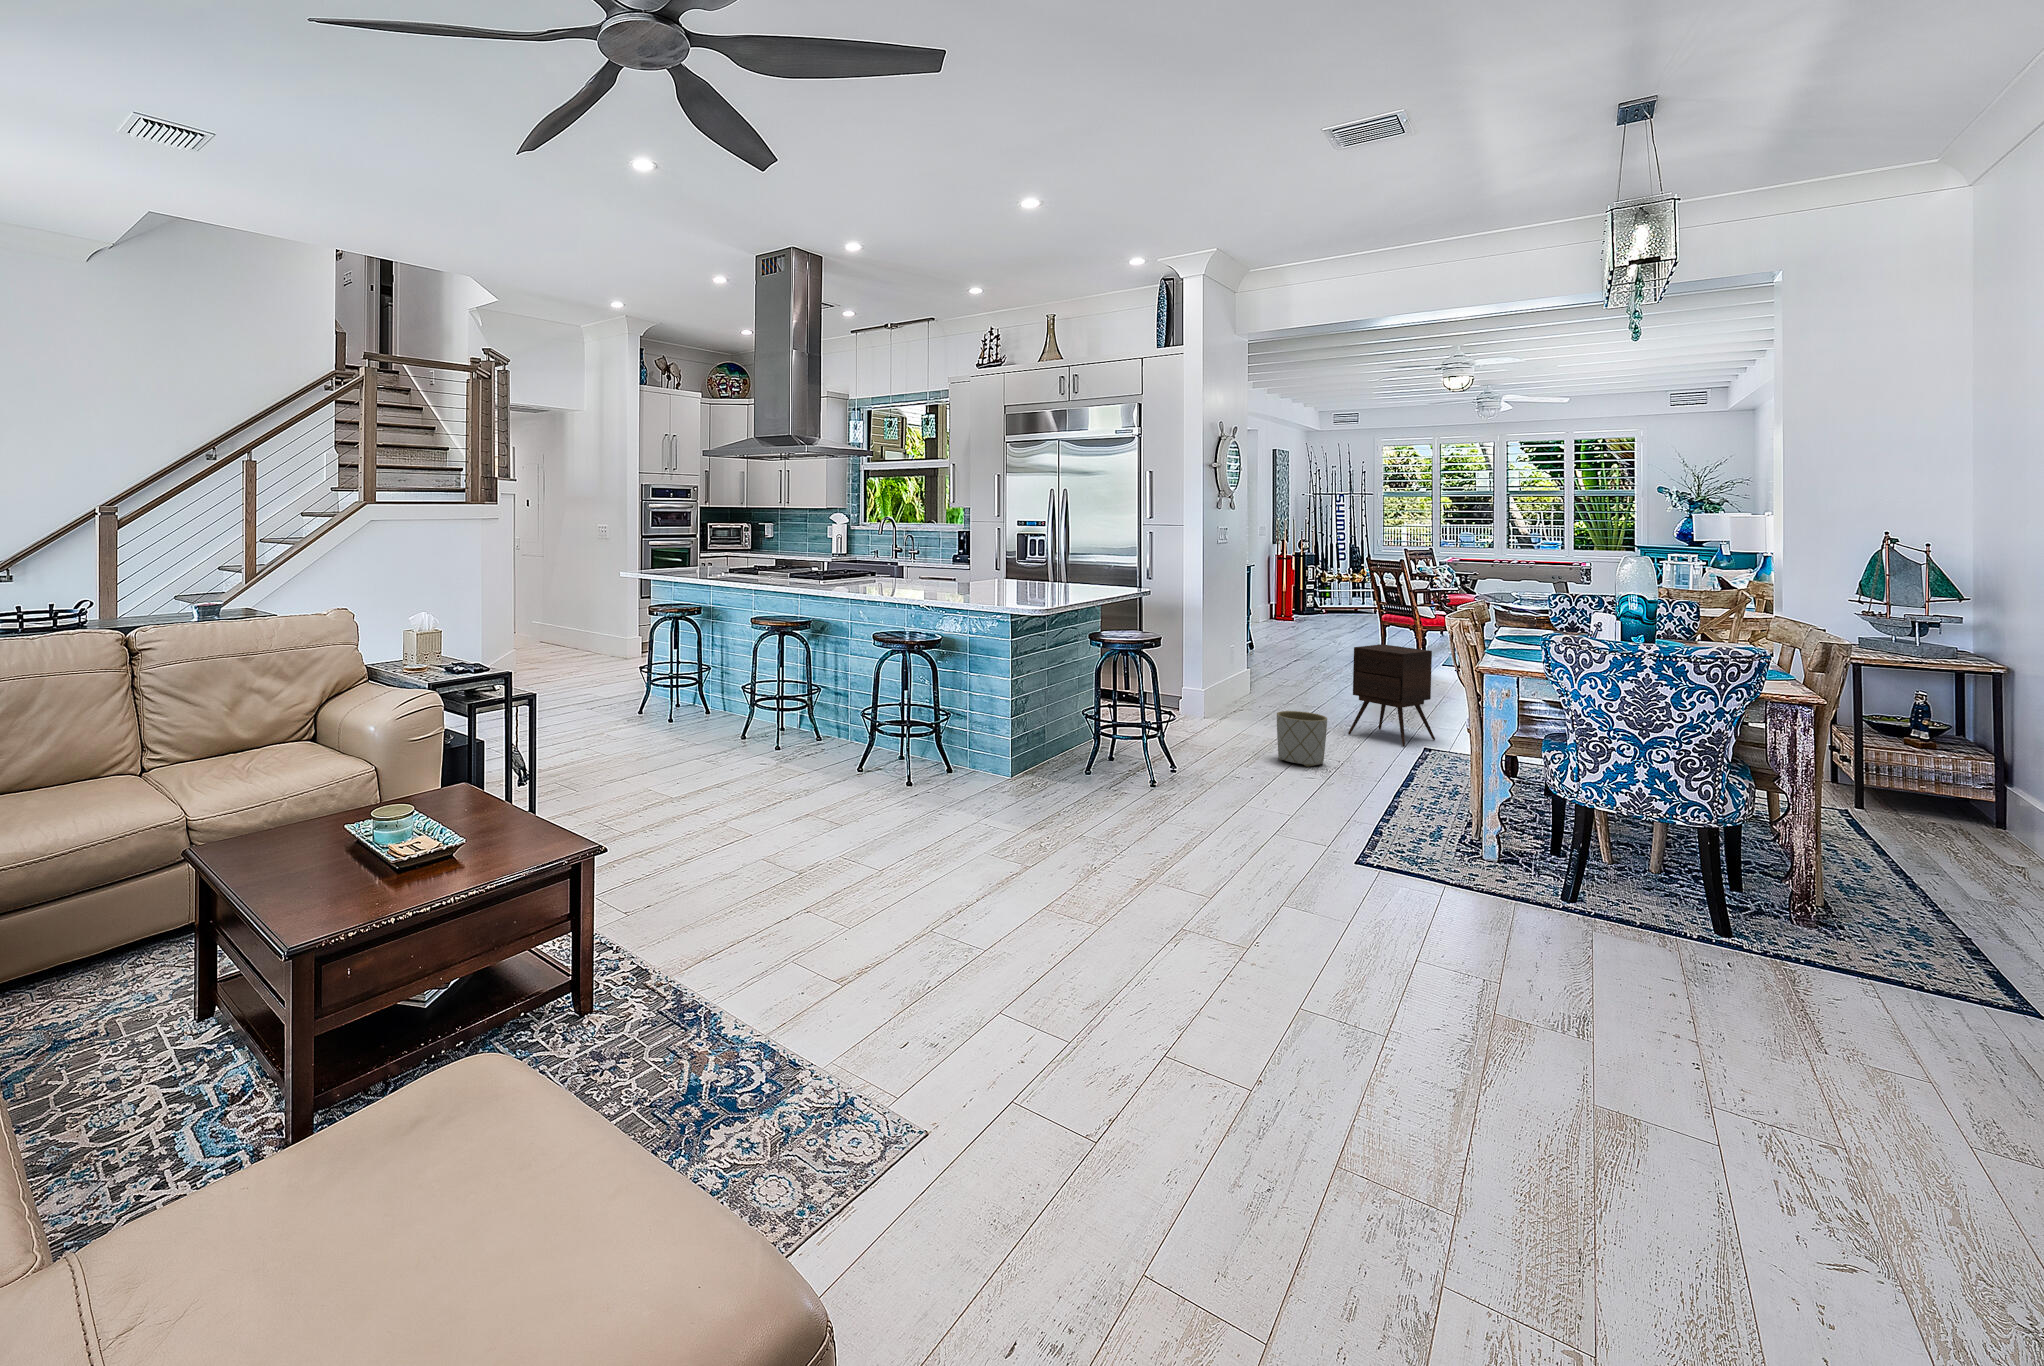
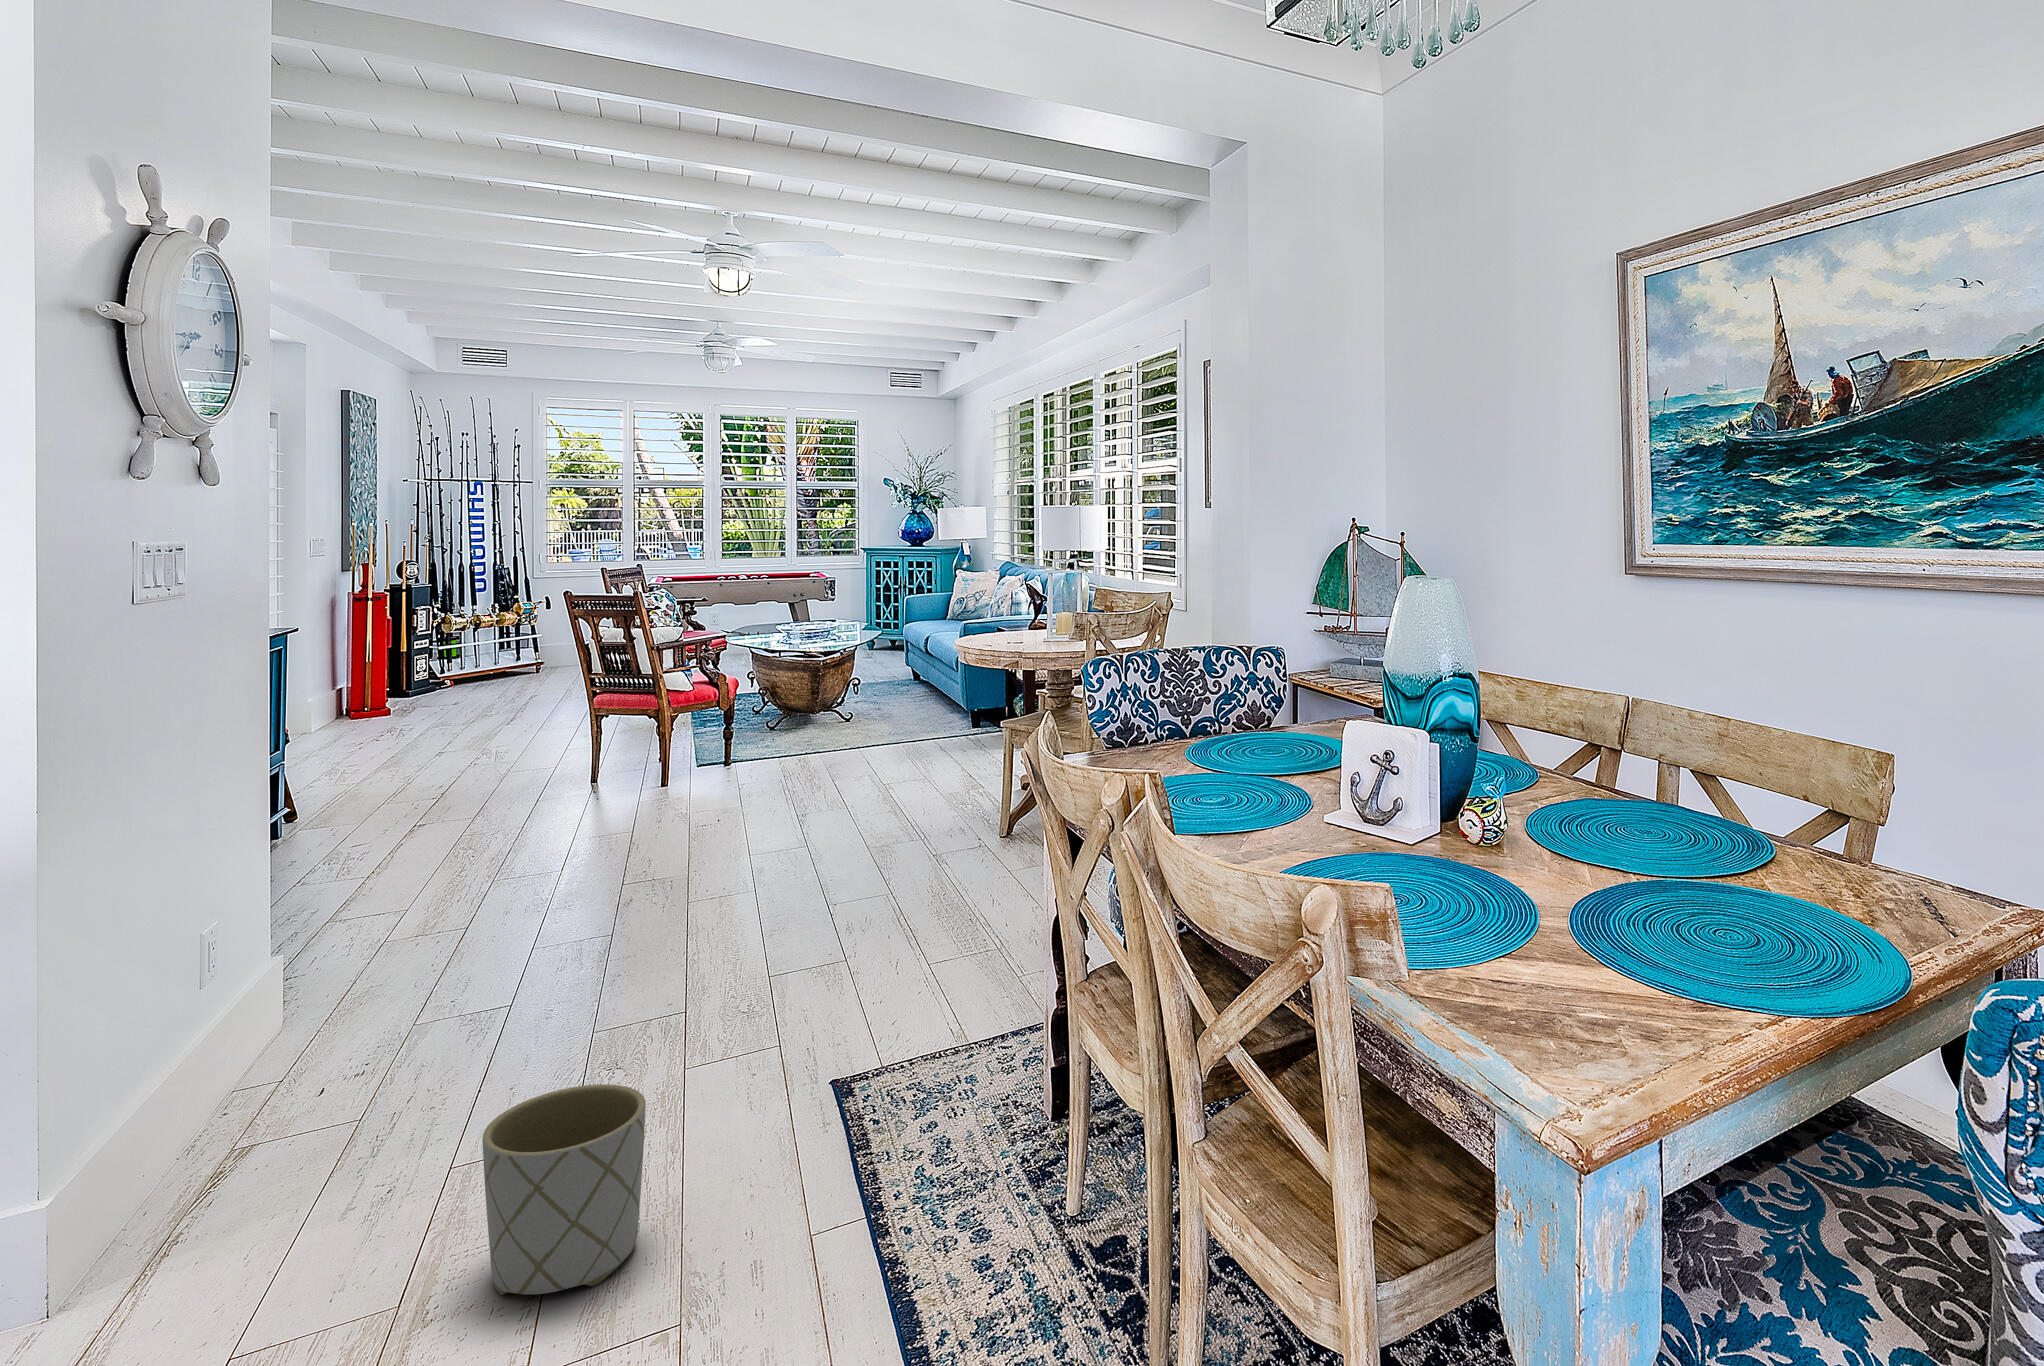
side table: present [1348,644,1435,746] -> none [639,797,818,1047]

